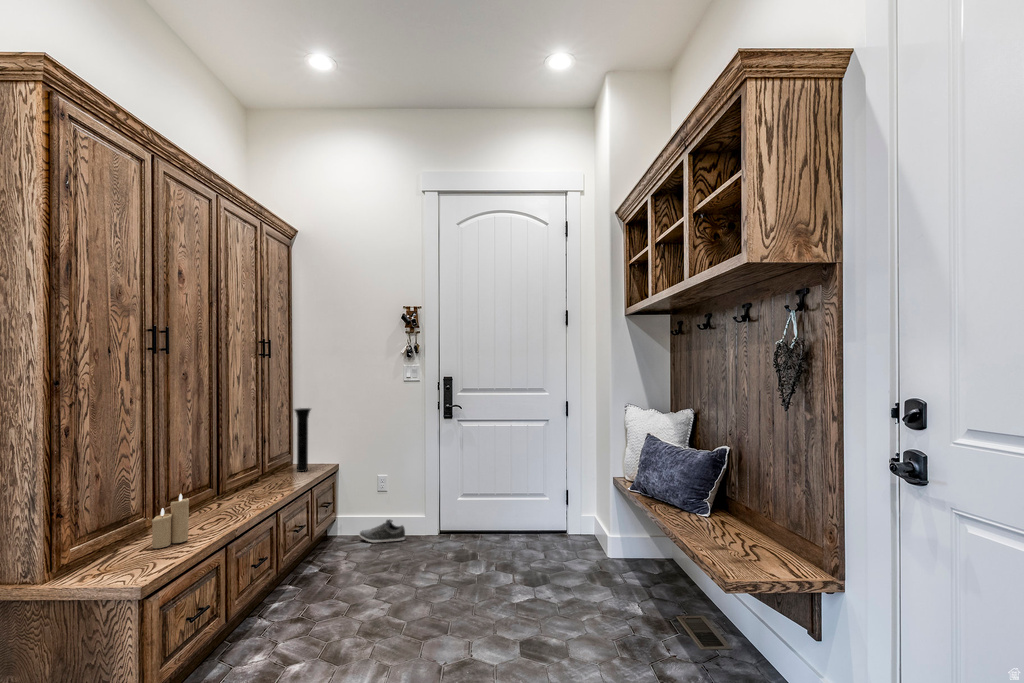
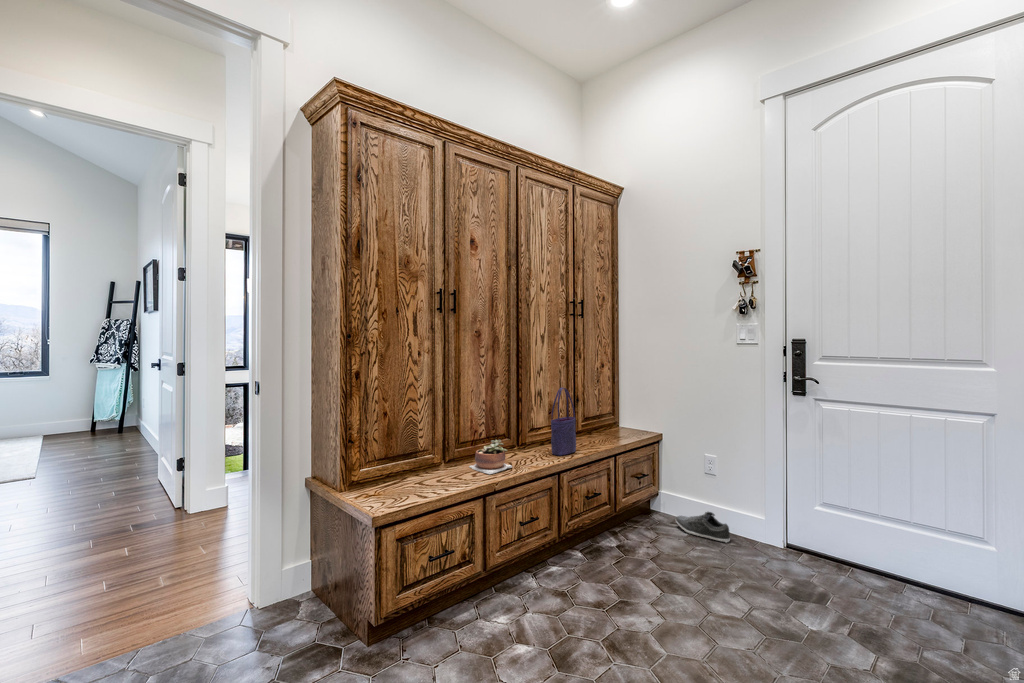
vase: present [295,408,311,472] -> none [608,373,626,438]
tote bag: none [257,427,279,496] -> present [551,388,576,455]
succulent plant: none [183,487,235,526] -> present [469,440,512,474]
candle: present [152,494,189,548] -> none [426,439,455,484]

